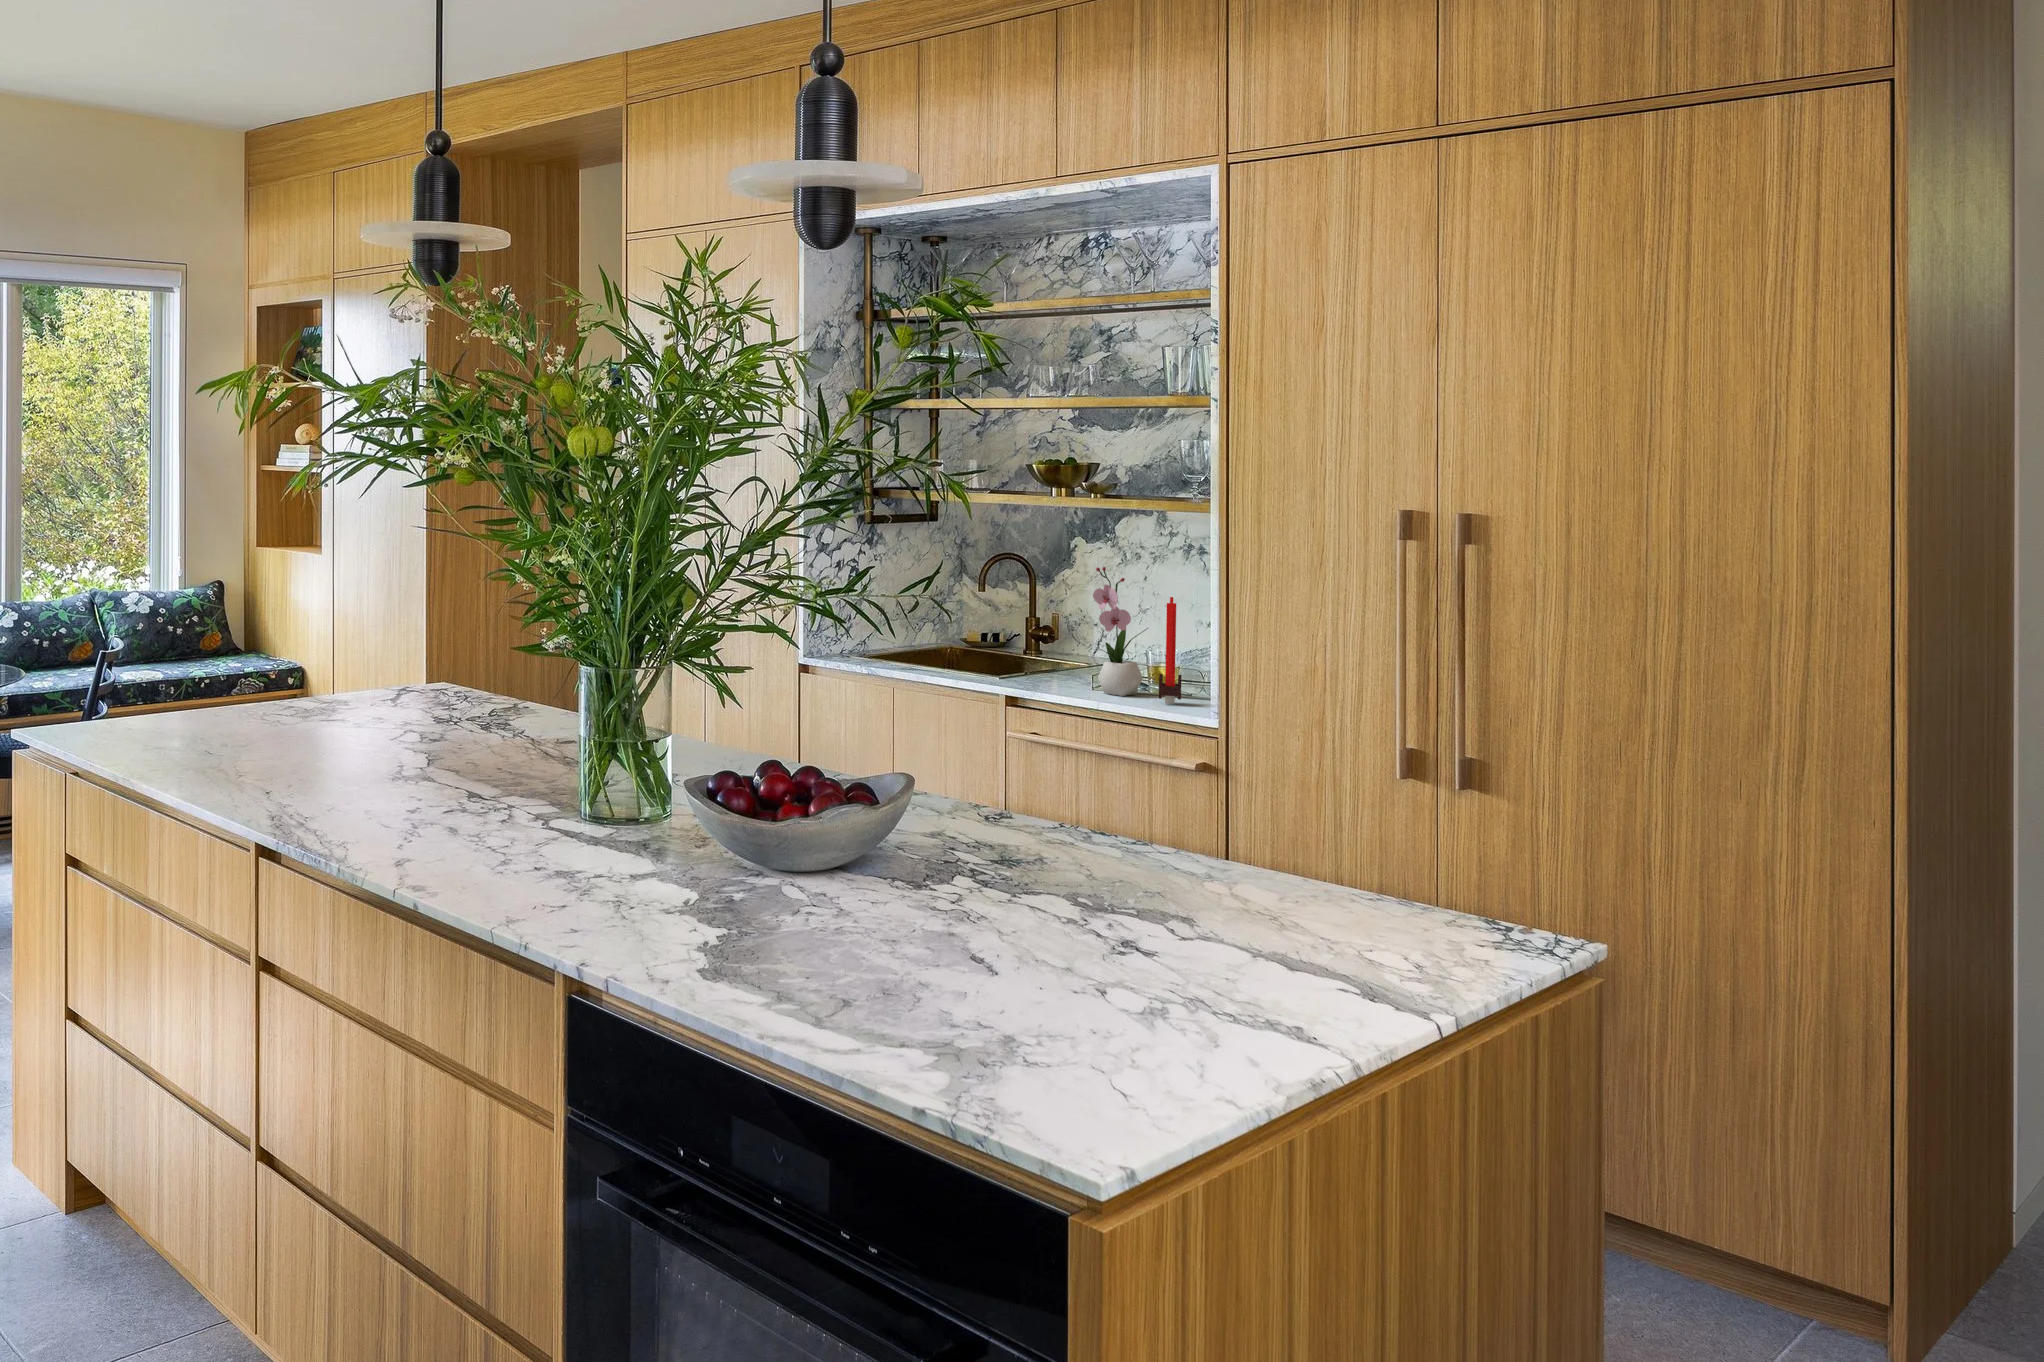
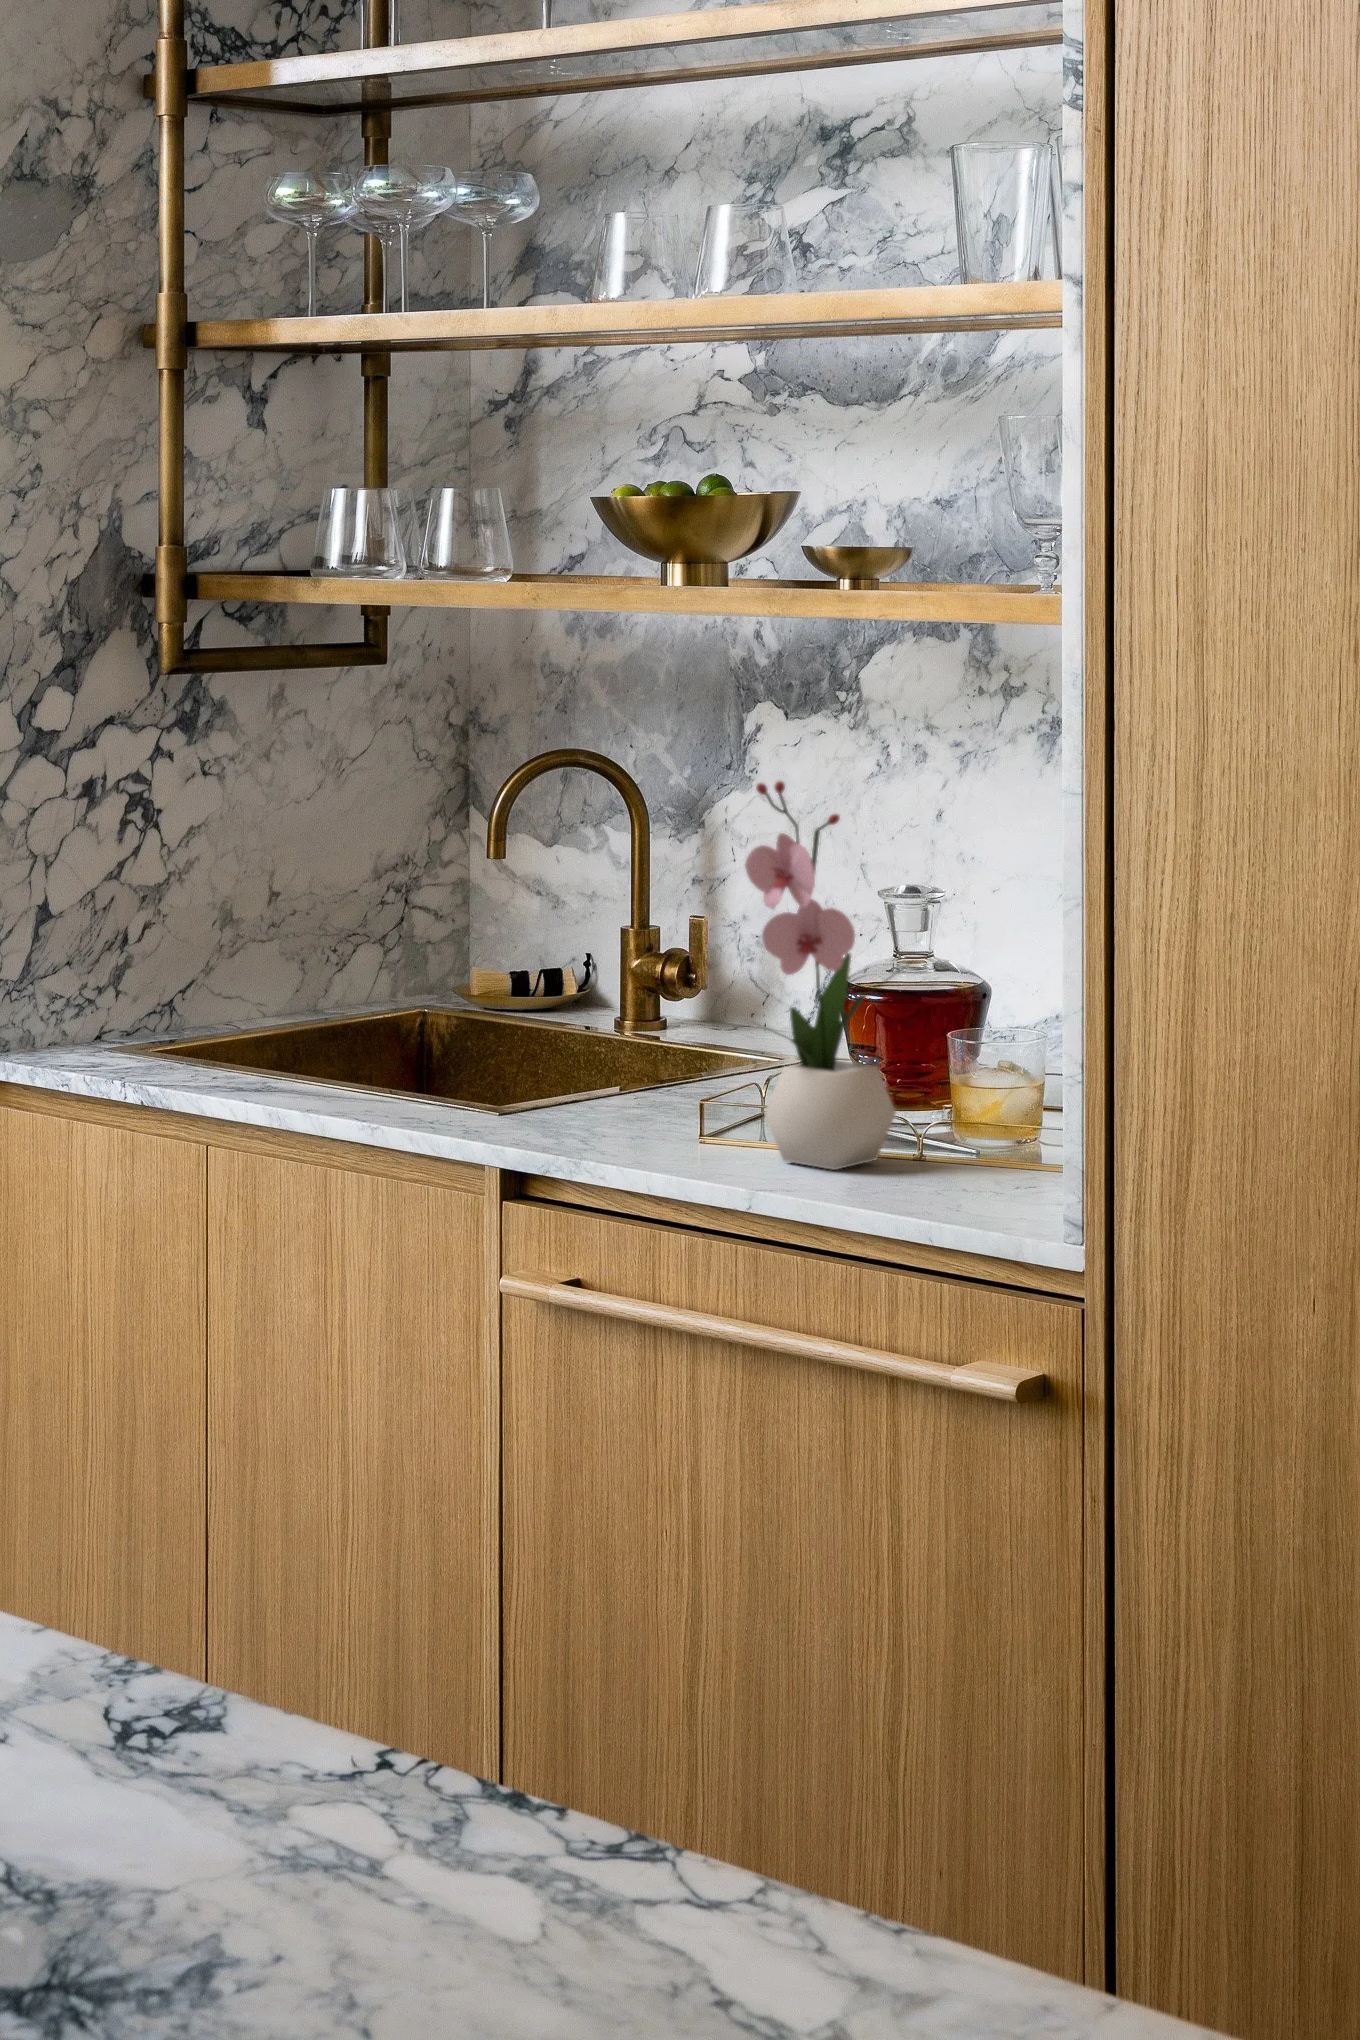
candle: present [1159,597,1182,704] -> none [927,869,998,1194]

